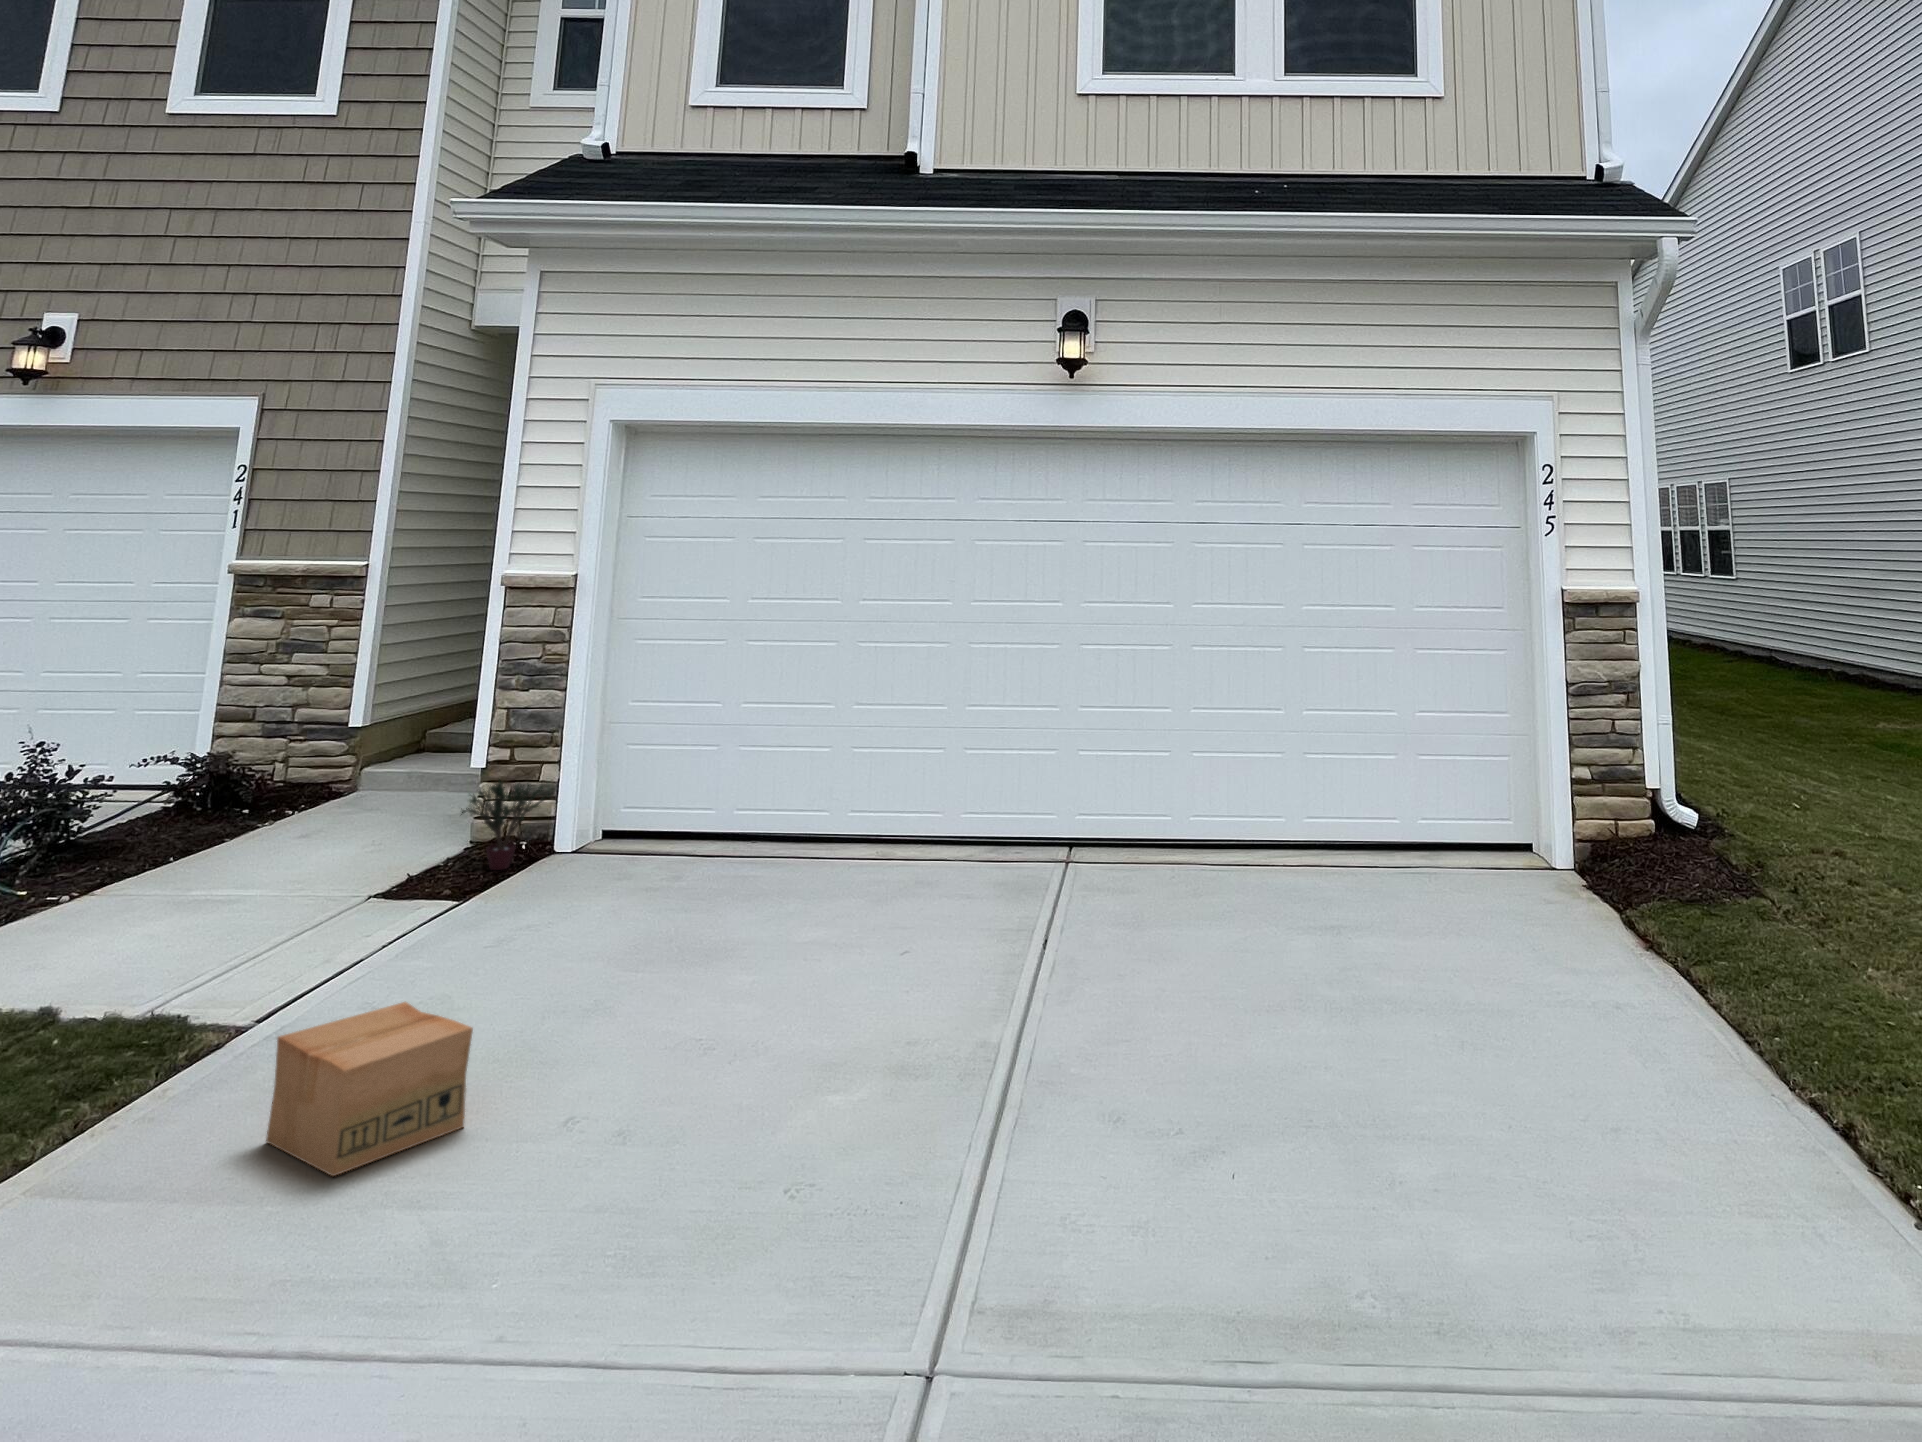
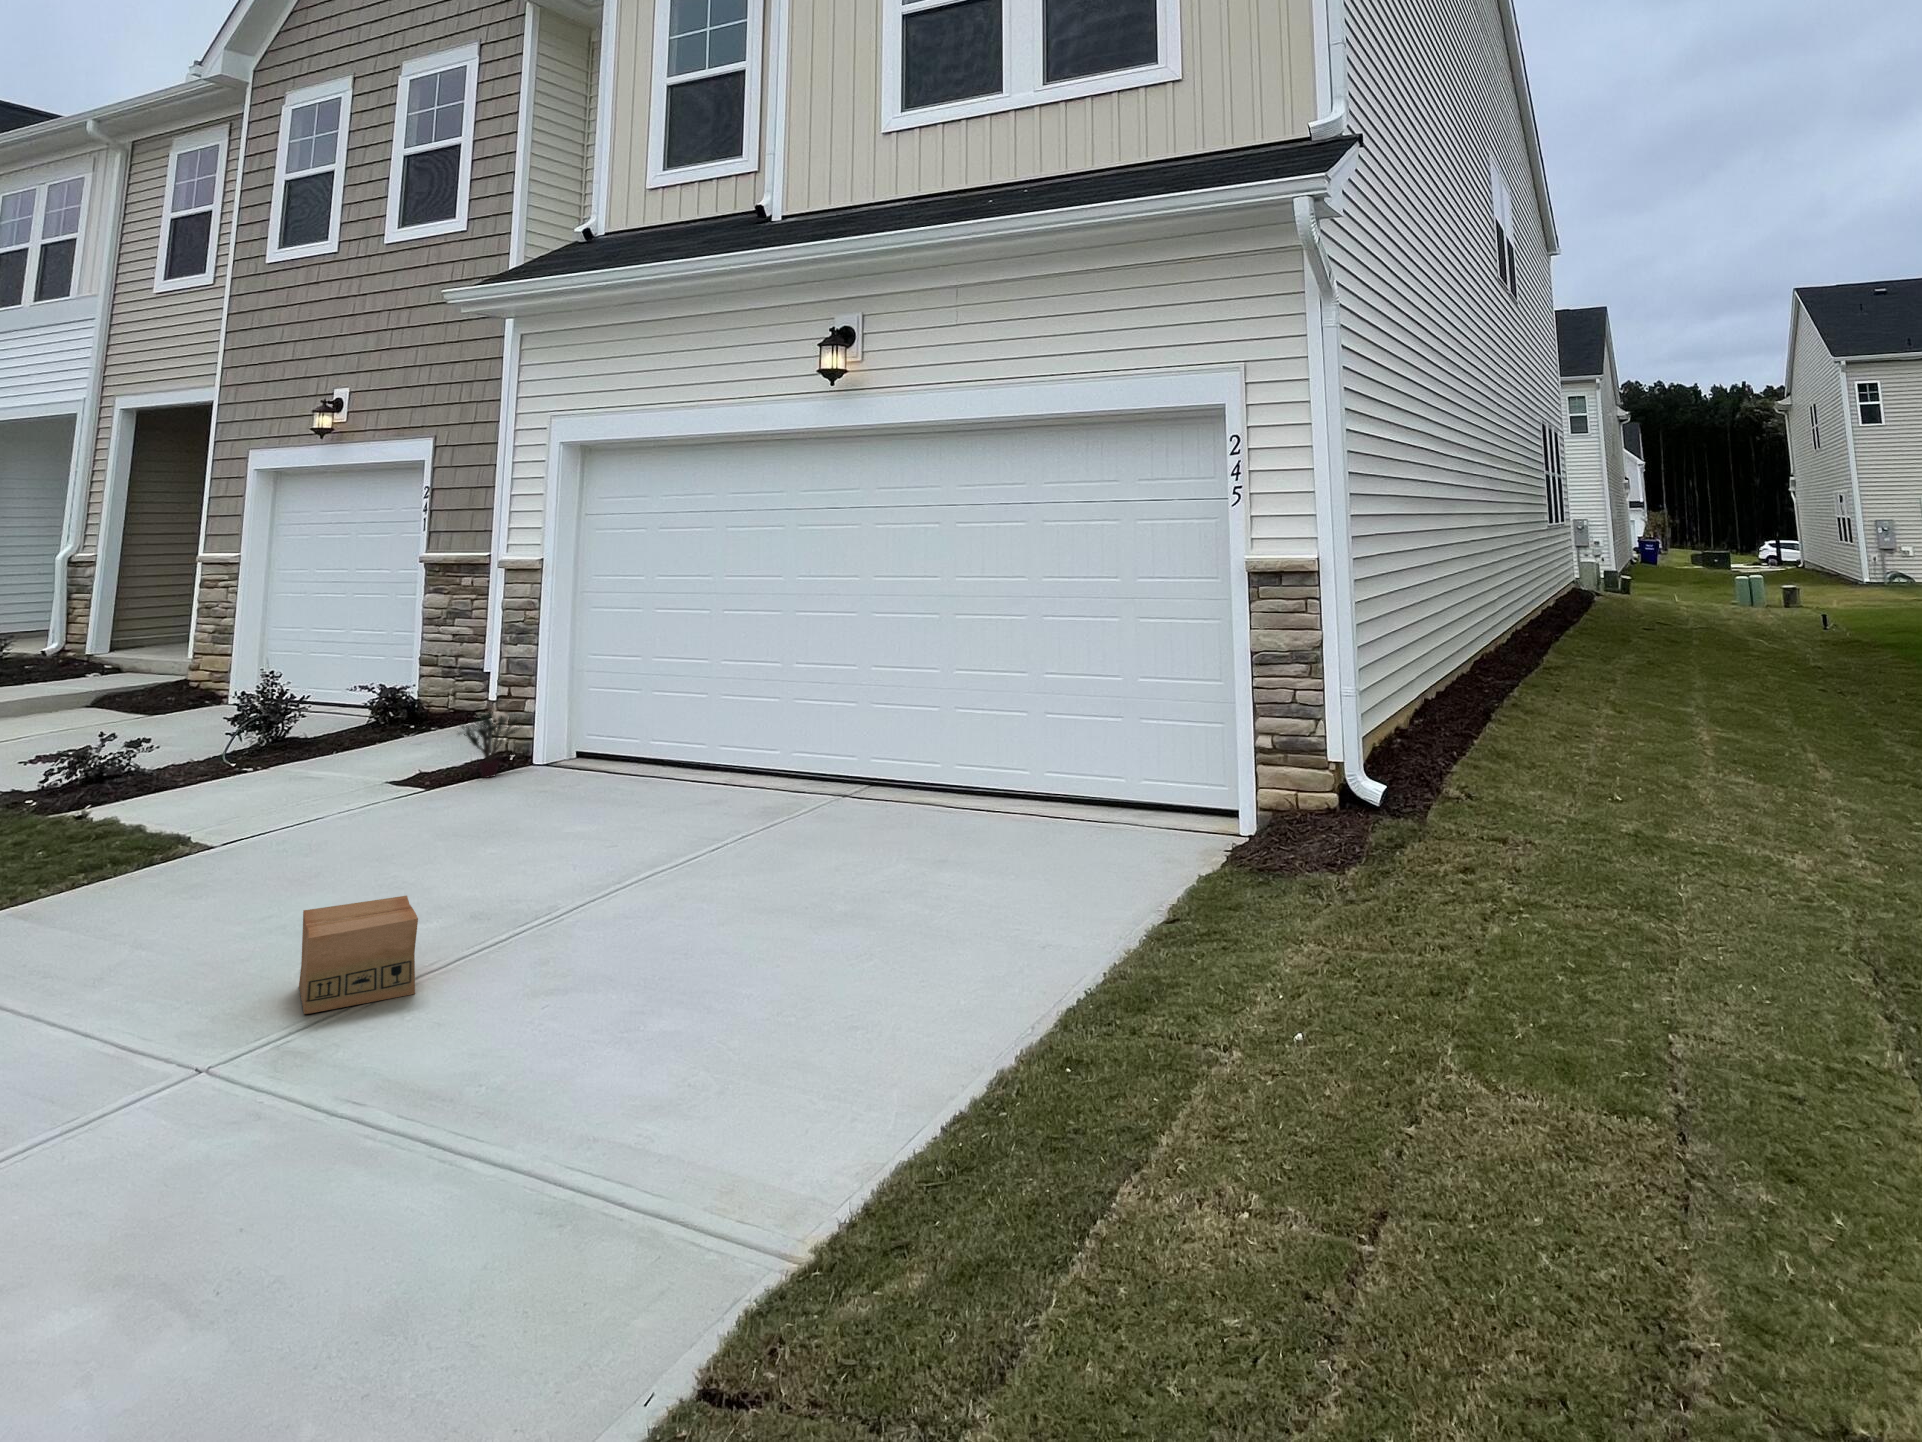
cardboard box: present [266,1002,473,1176] -> present [299,896,418,1014]

